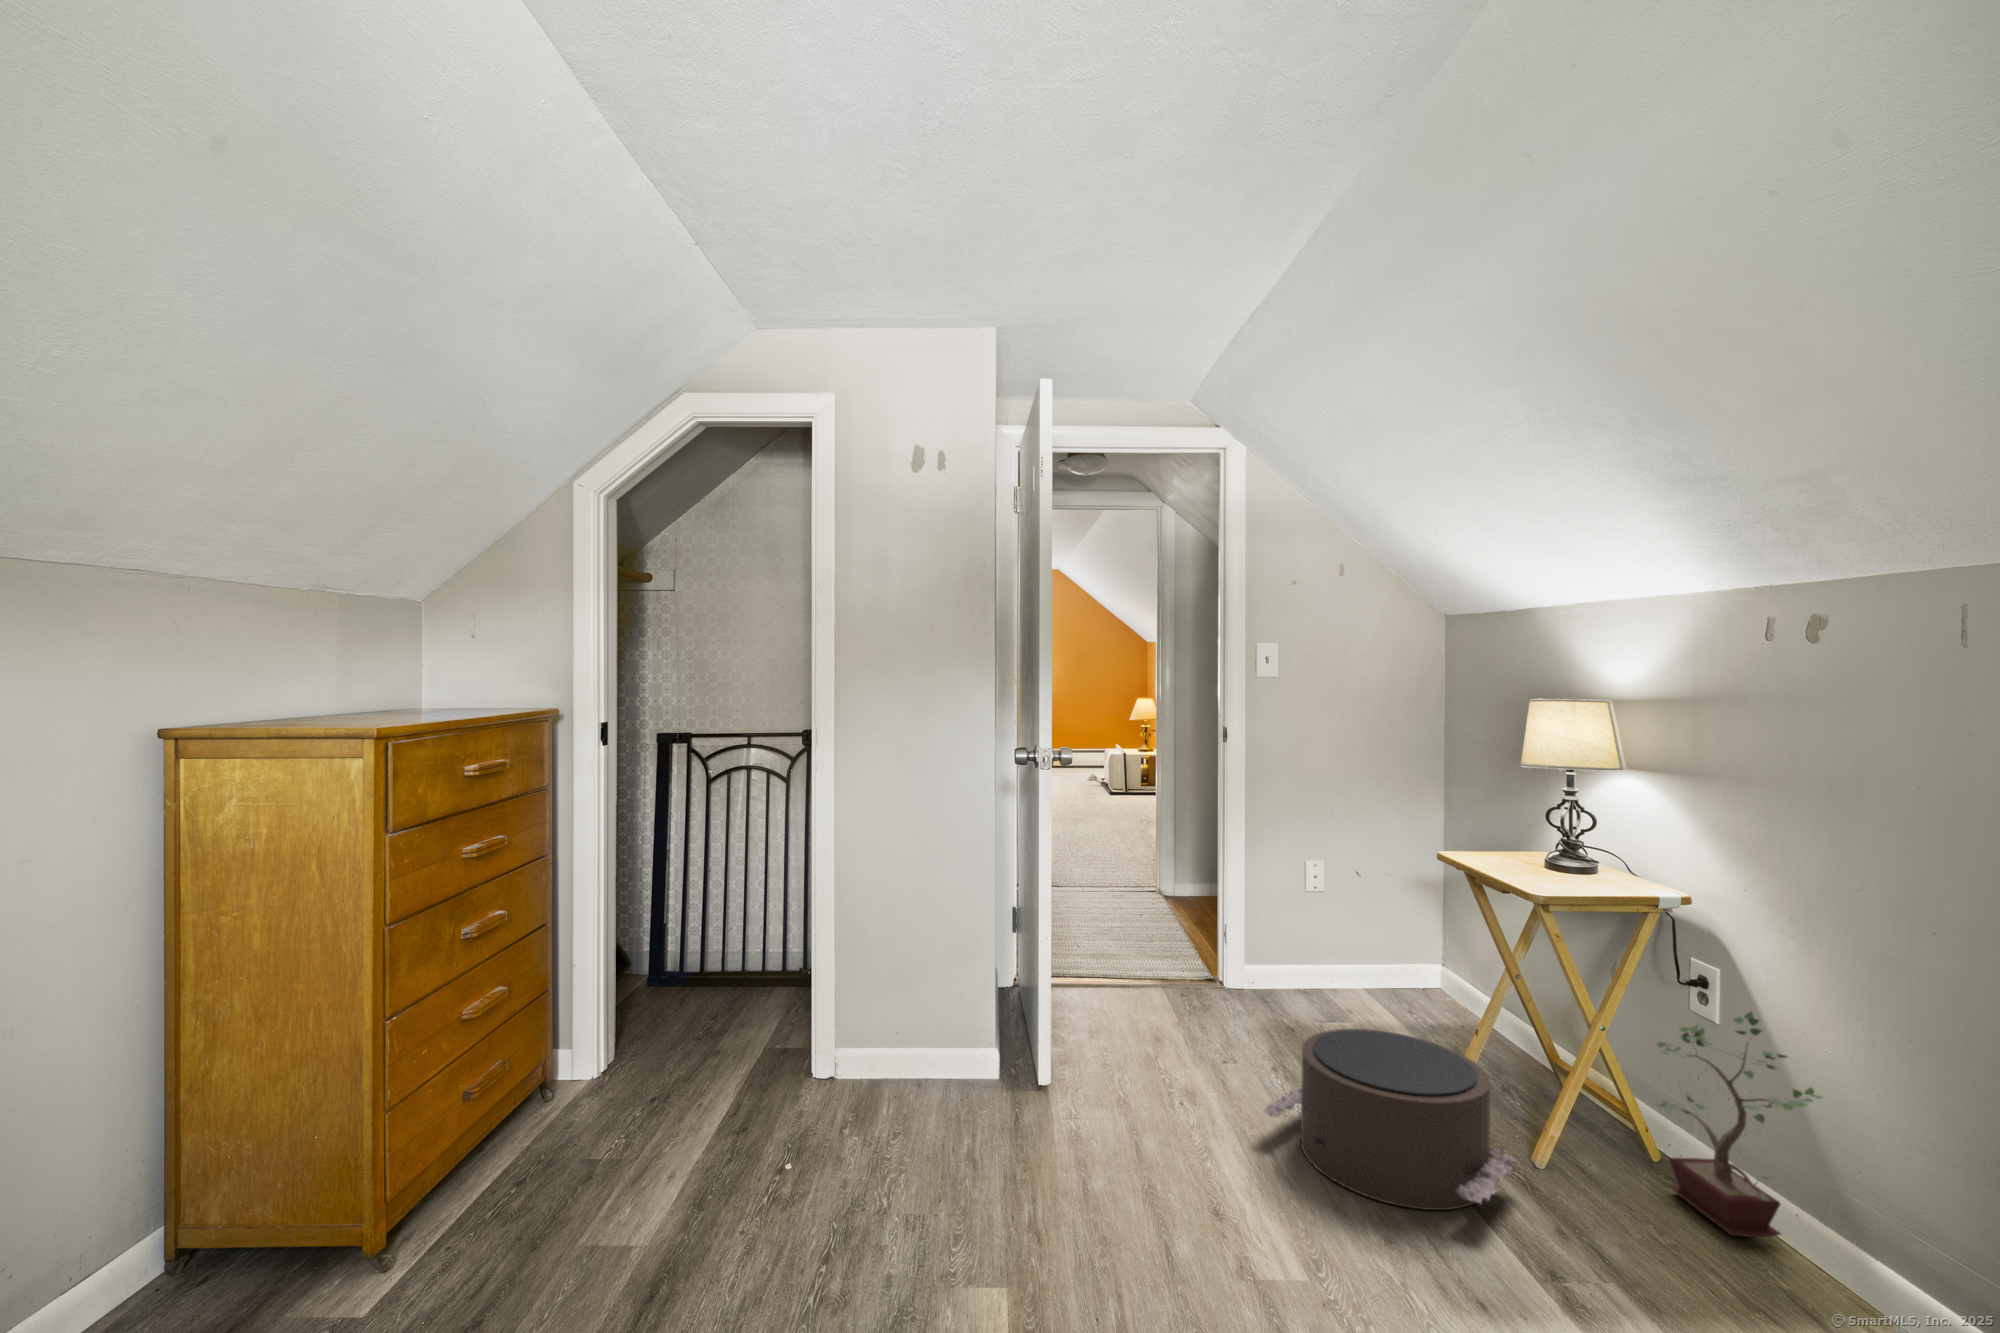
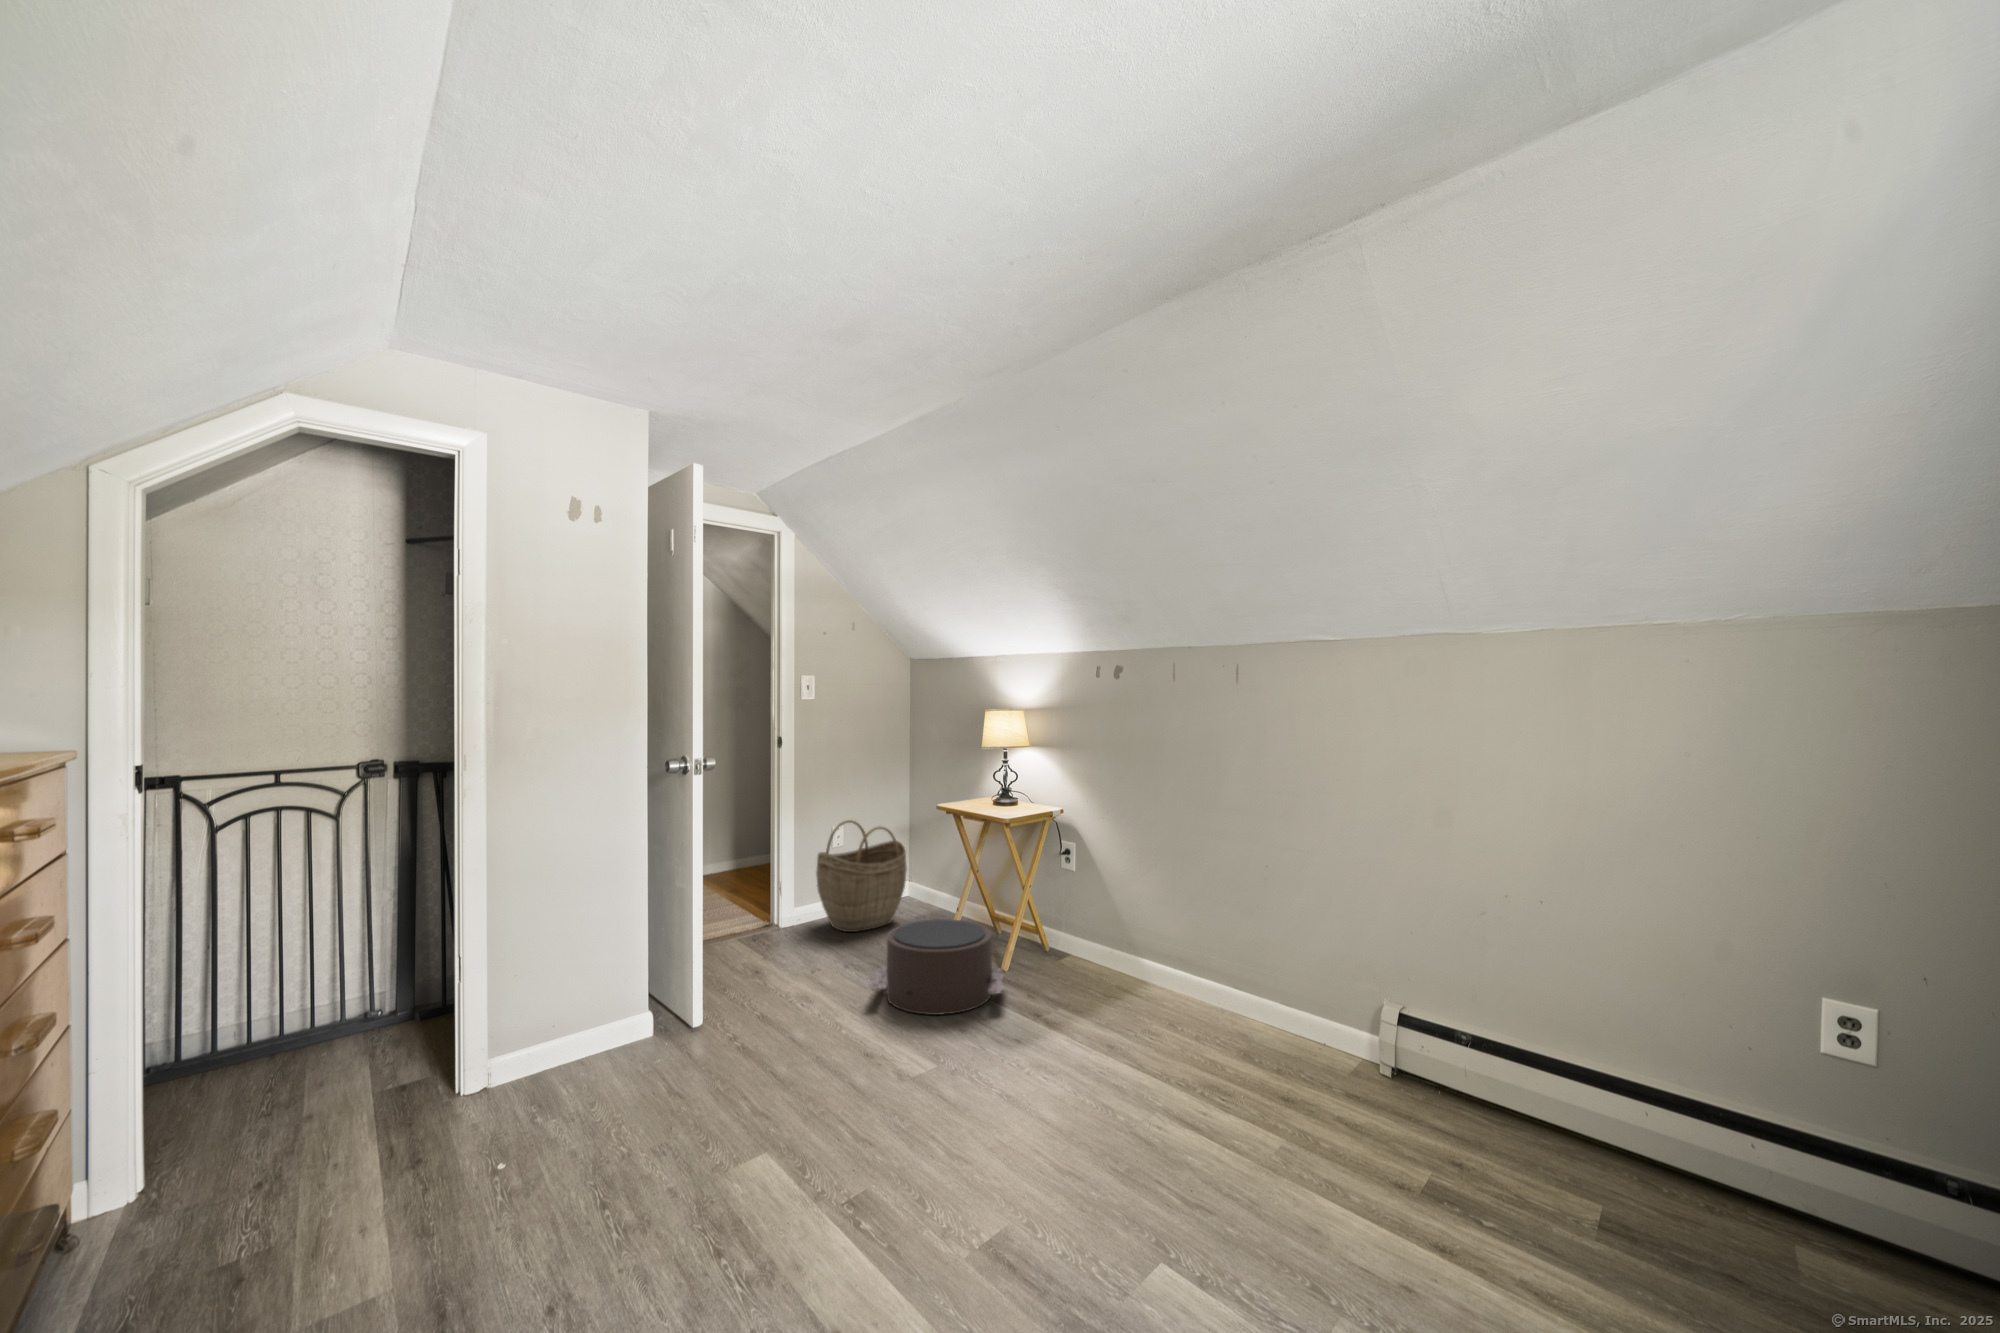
woven basket: none [1279,858,1417,1021] -> present [816,820,907,932]
potted plant: present [1657,1012,1822,1237] -> none [1052,861,1125,974]

